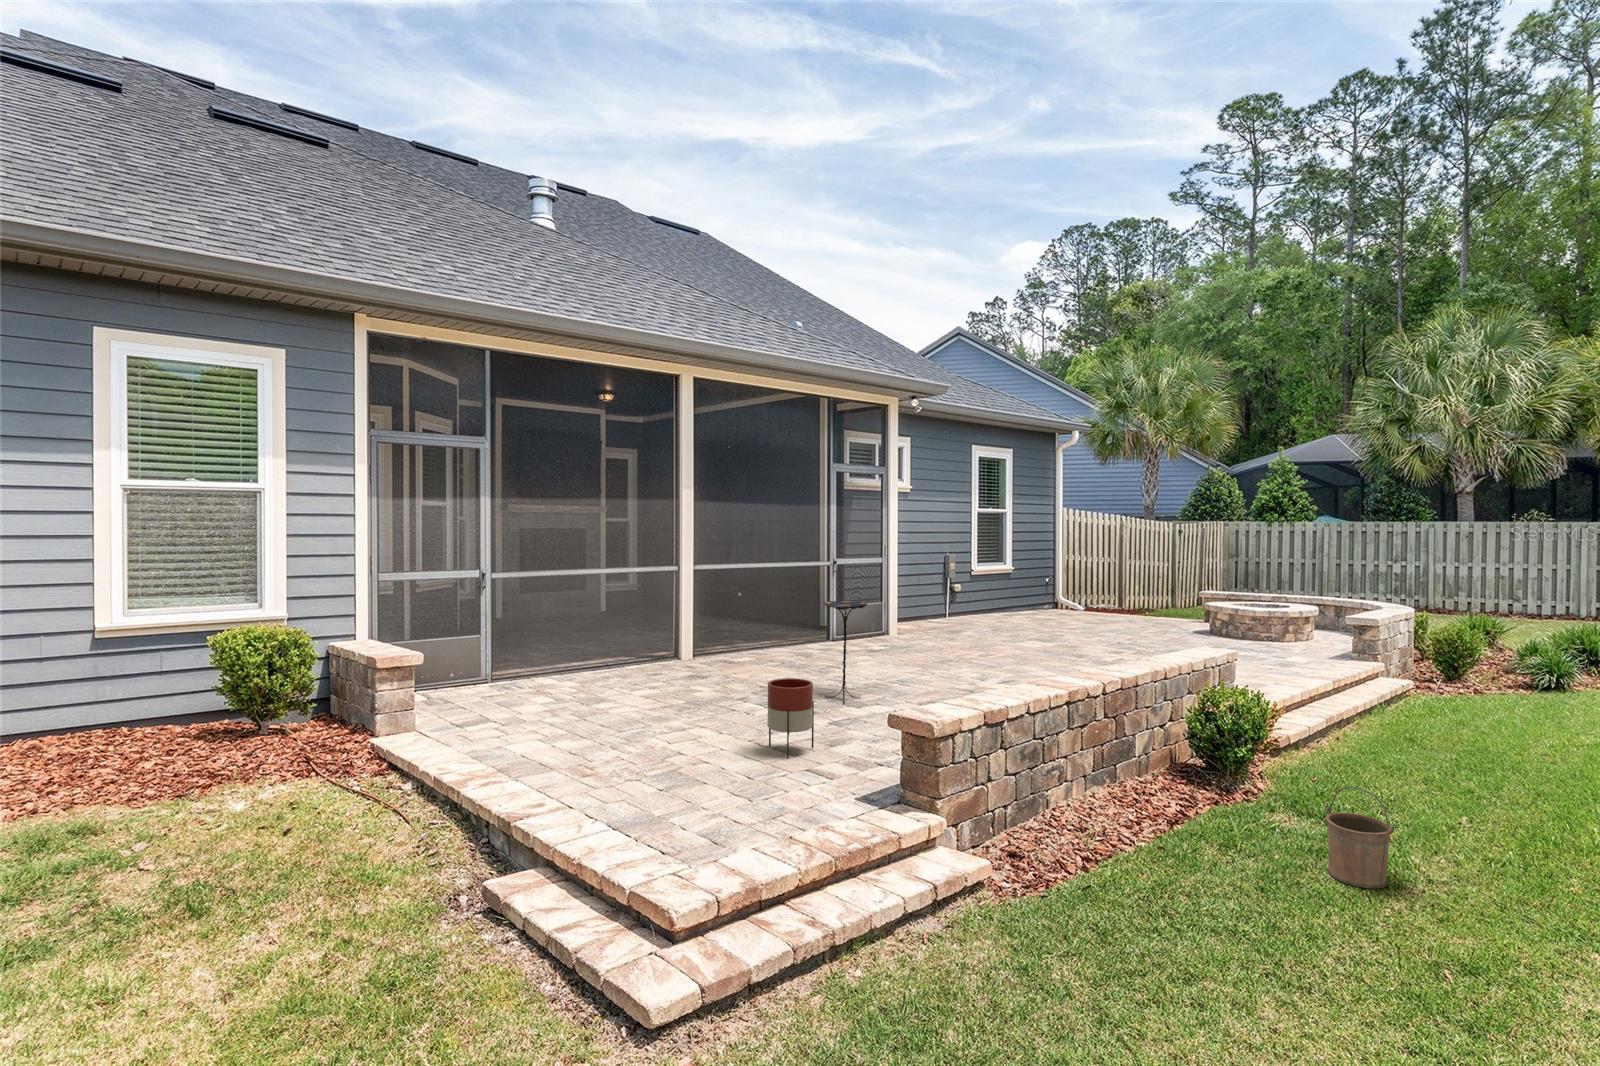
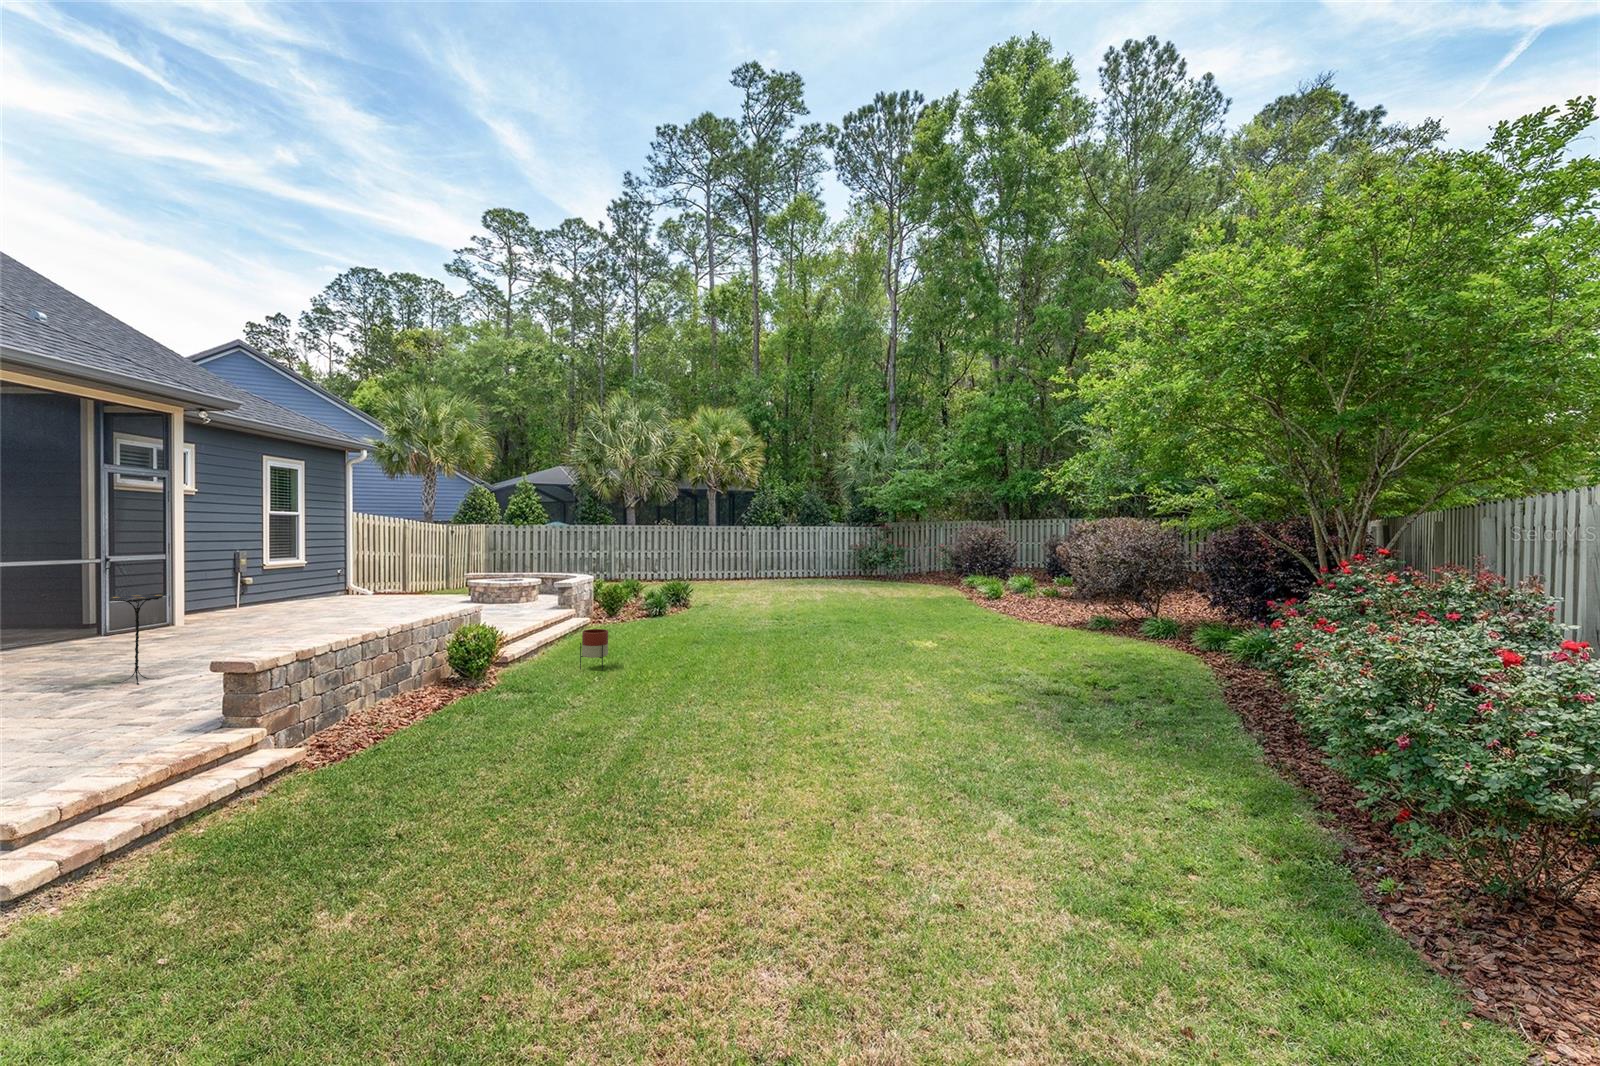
planter: present [767,678,814,759] -> present [580,629,608,671]
bucket: present [1325,787,1395,889] -> none [517,660,548,710]

